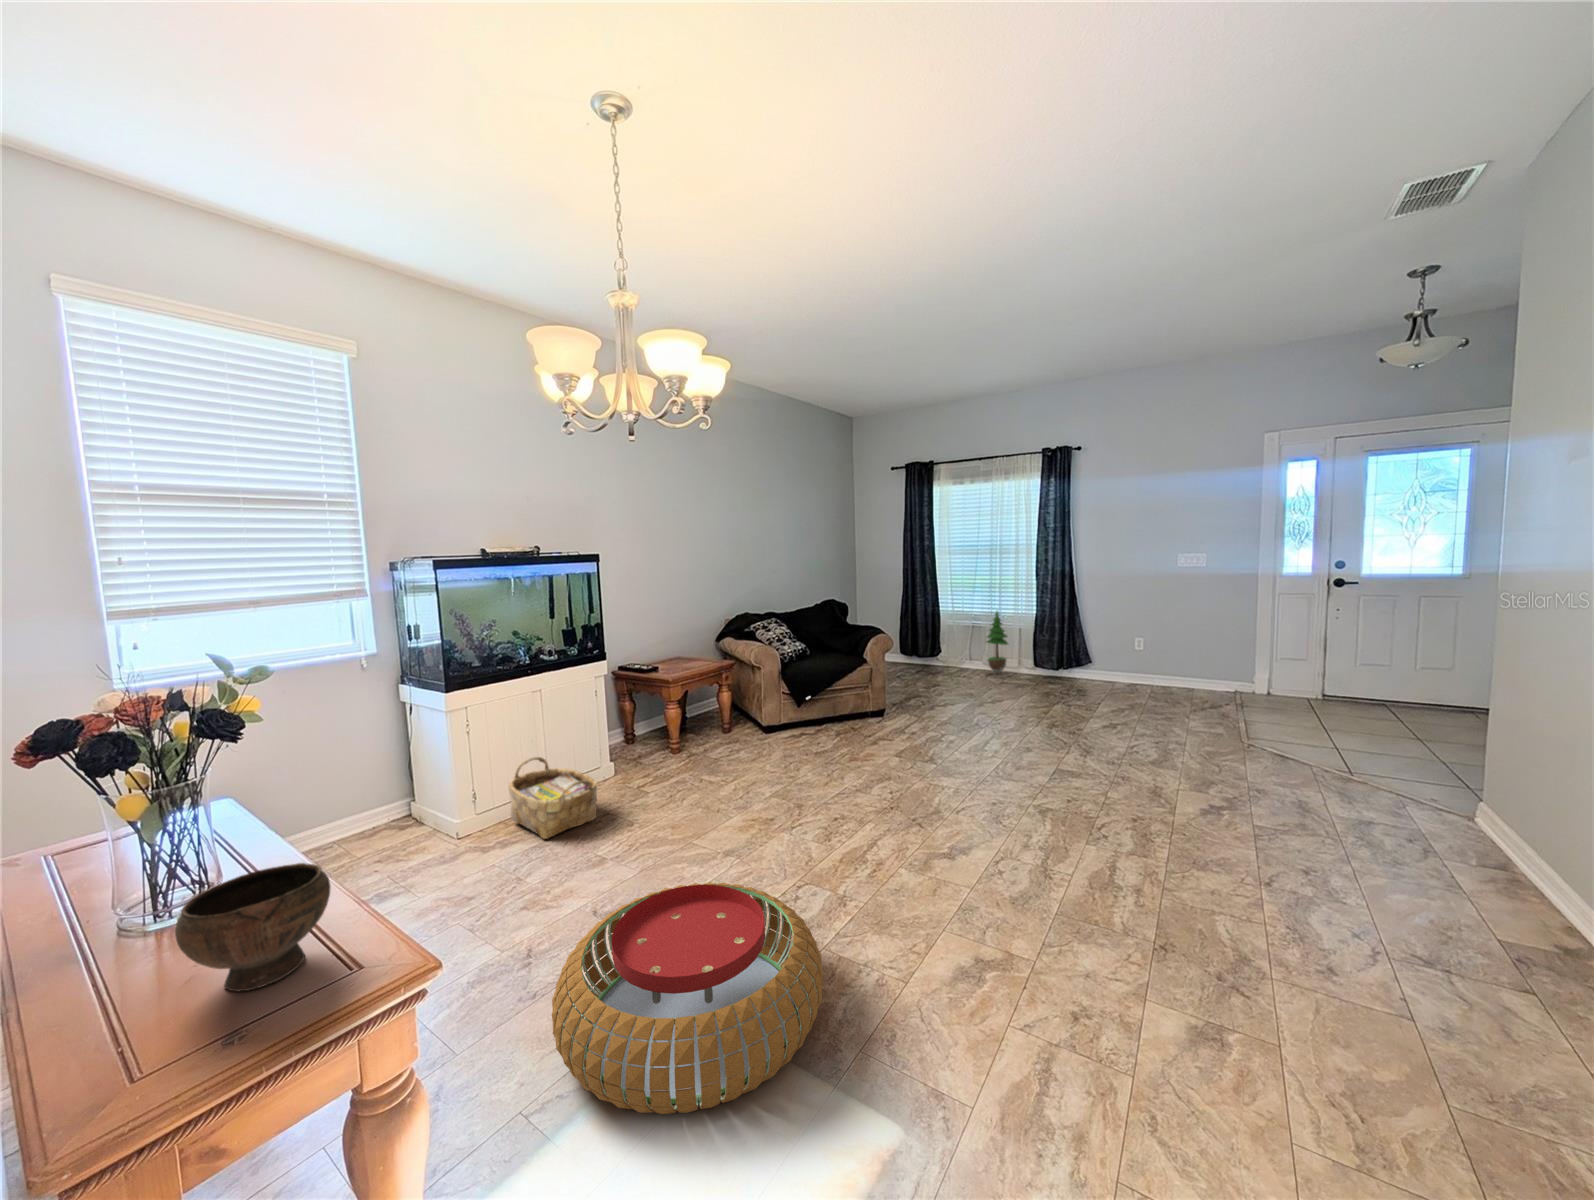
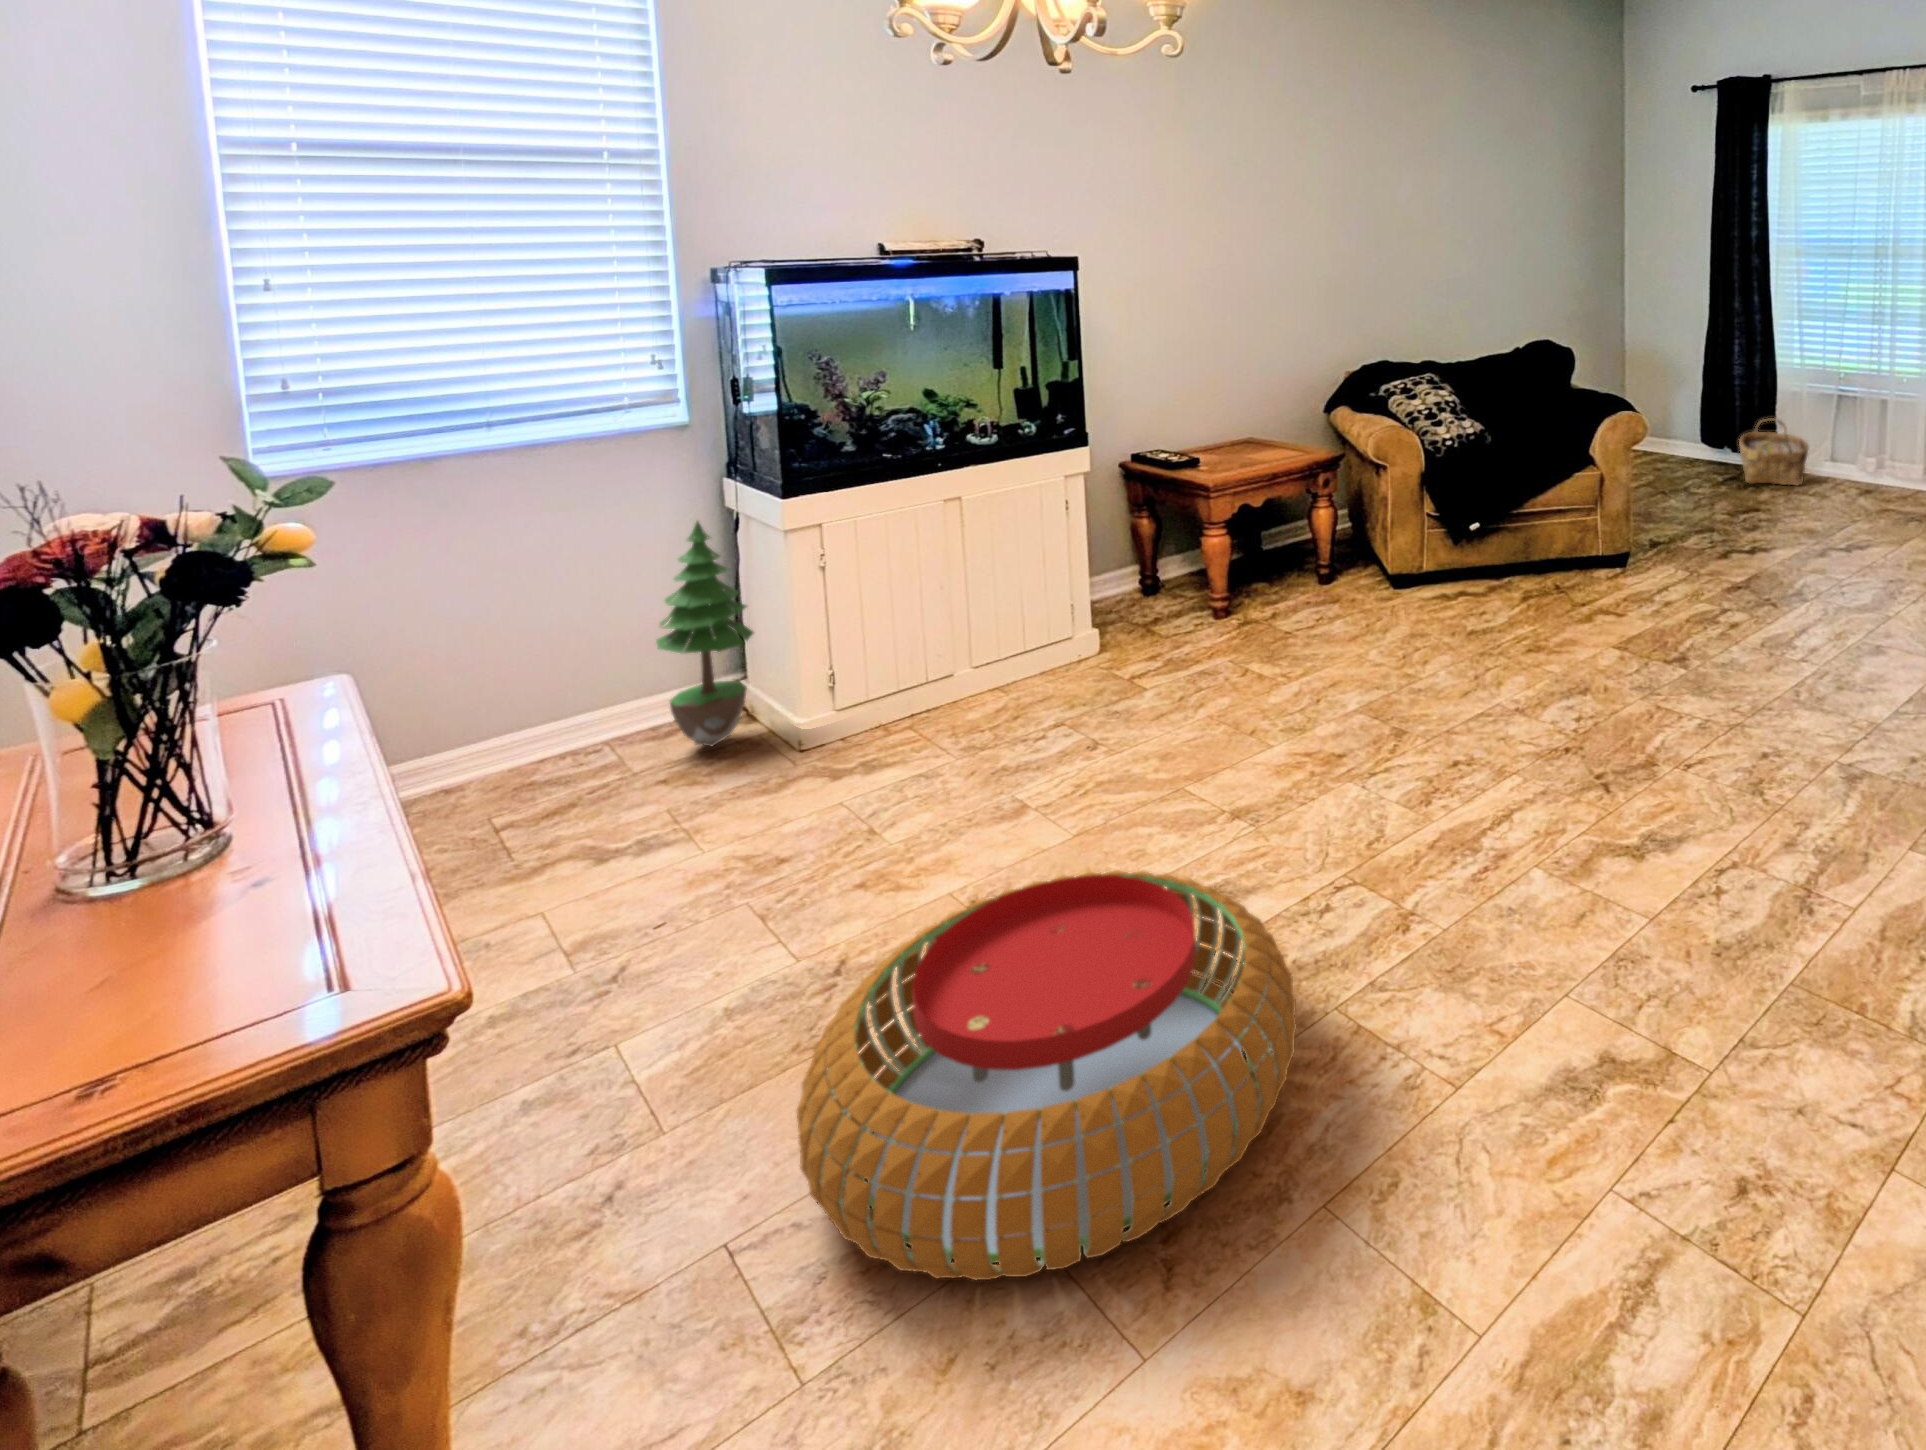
potted tree: present [987,612,1008,673] -> present [656,521,753,746]
woven basket: present [509,757,597,839] -> present [1739,418,1809,486]
bowl: present [175,863,331,991] -> none [42,812,317,1014]

